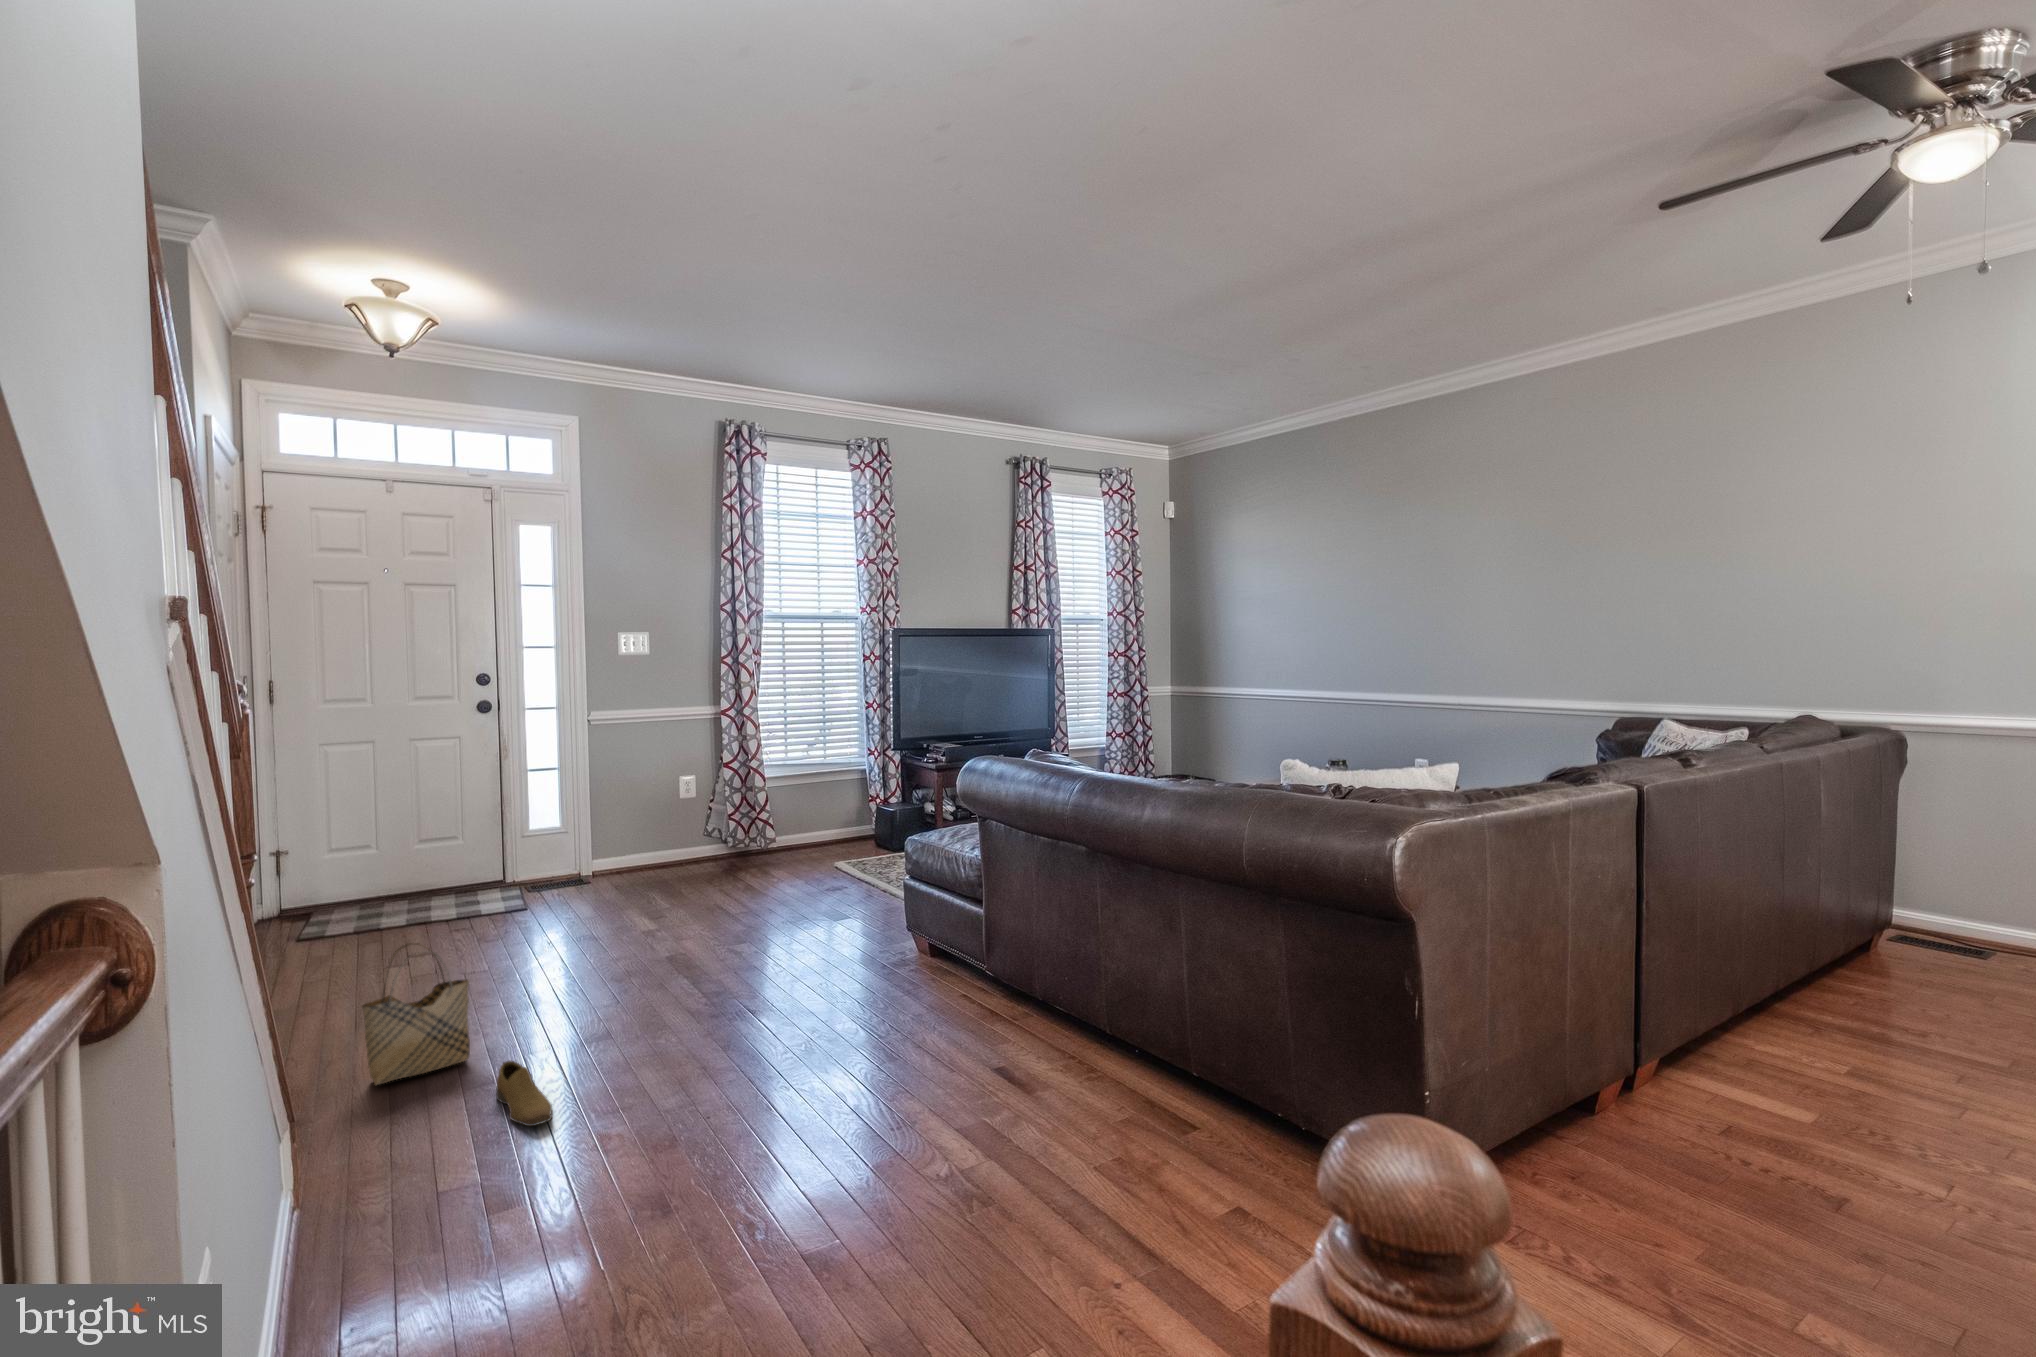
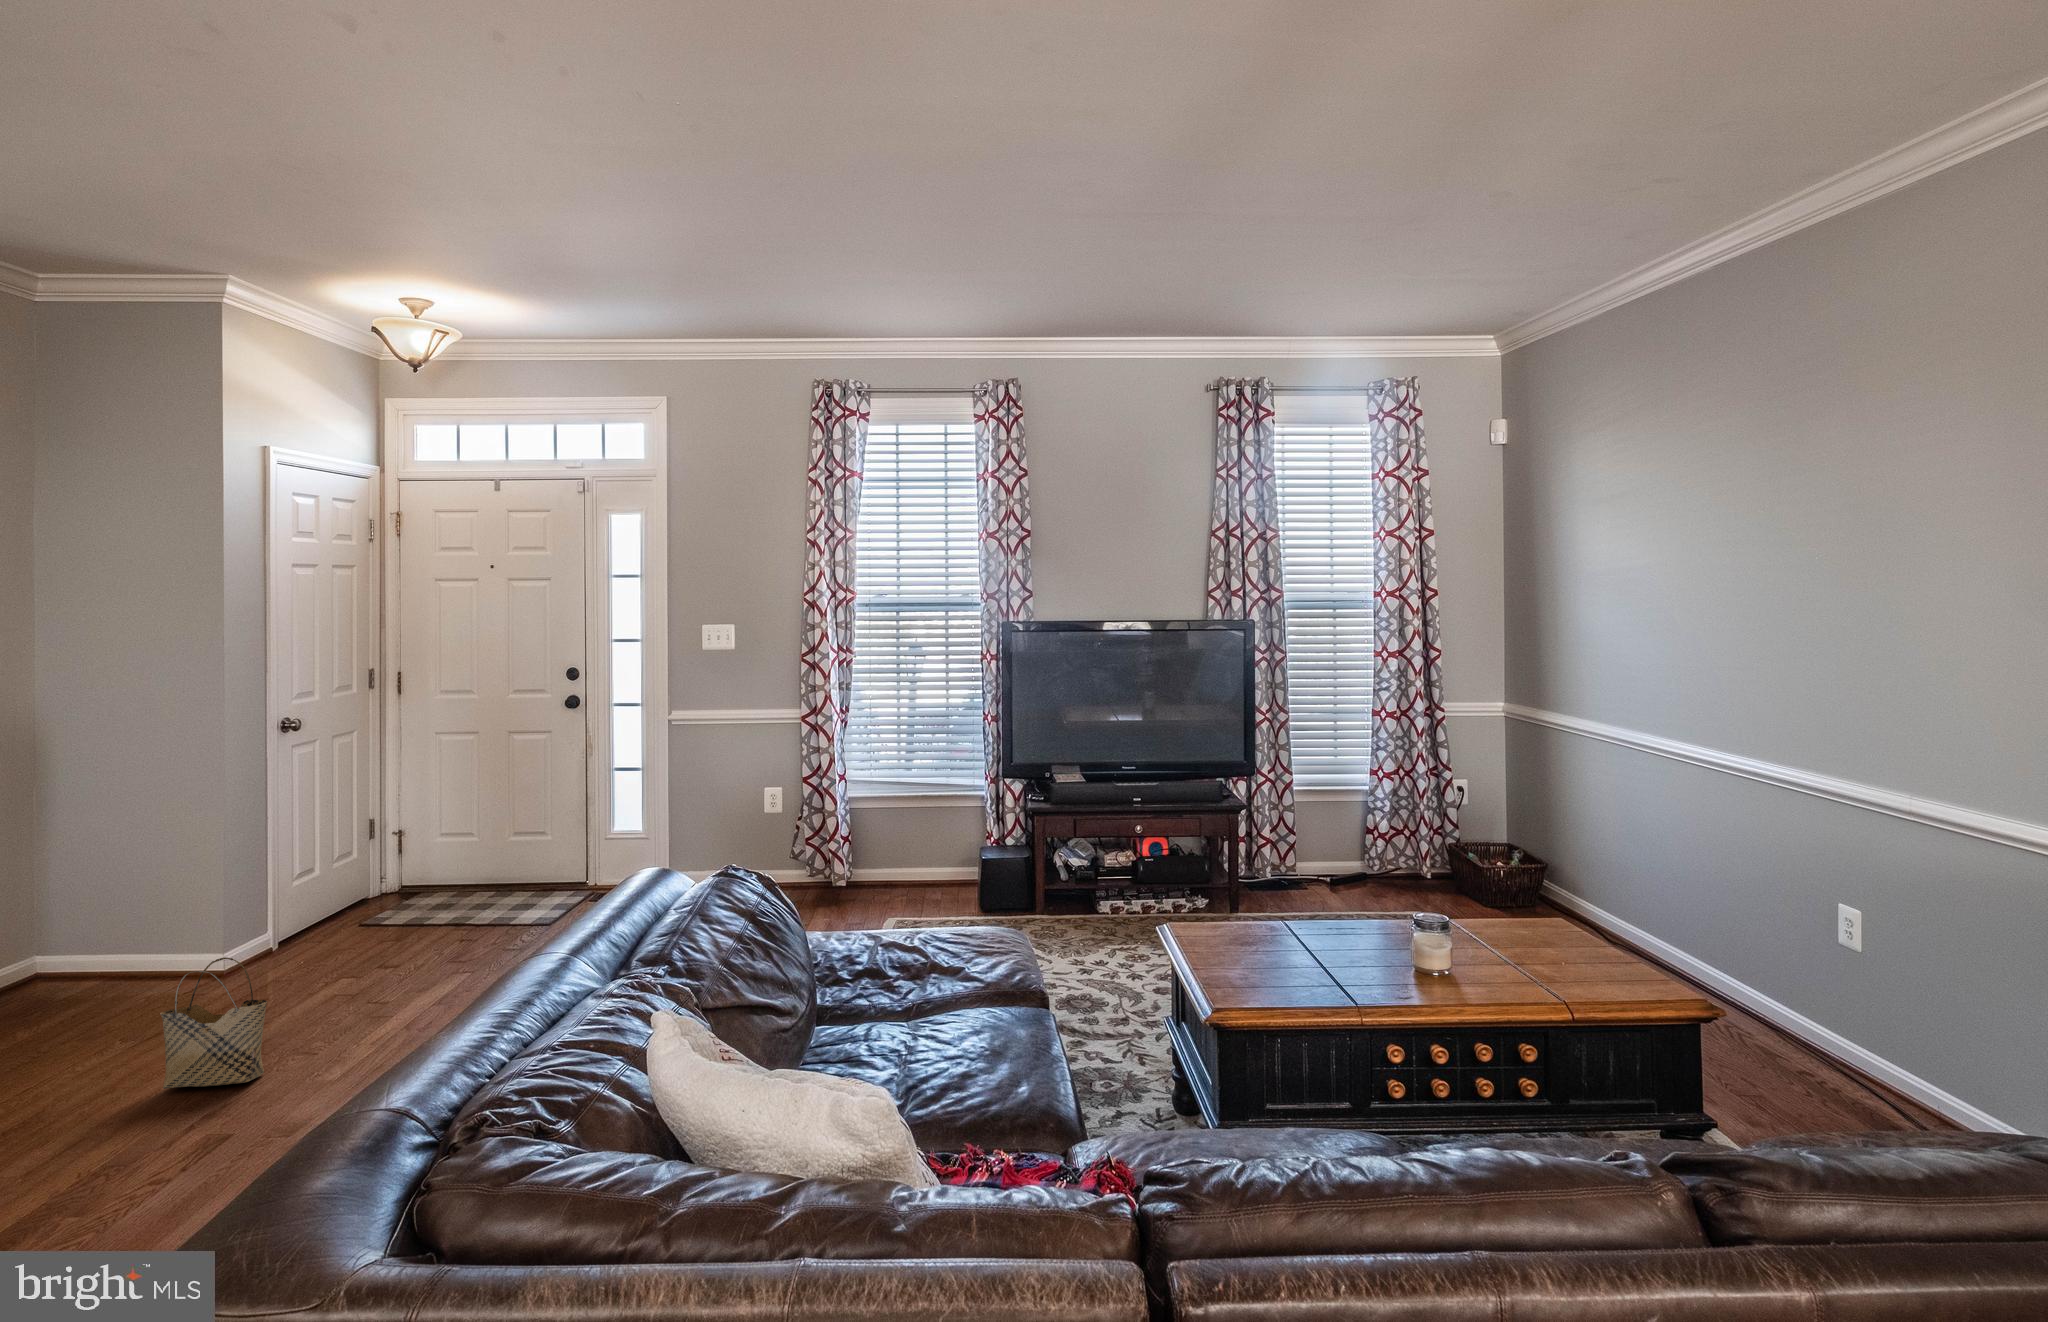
shoe: present [496,1061,552,1126] -> none [146,1098,228,1178]

